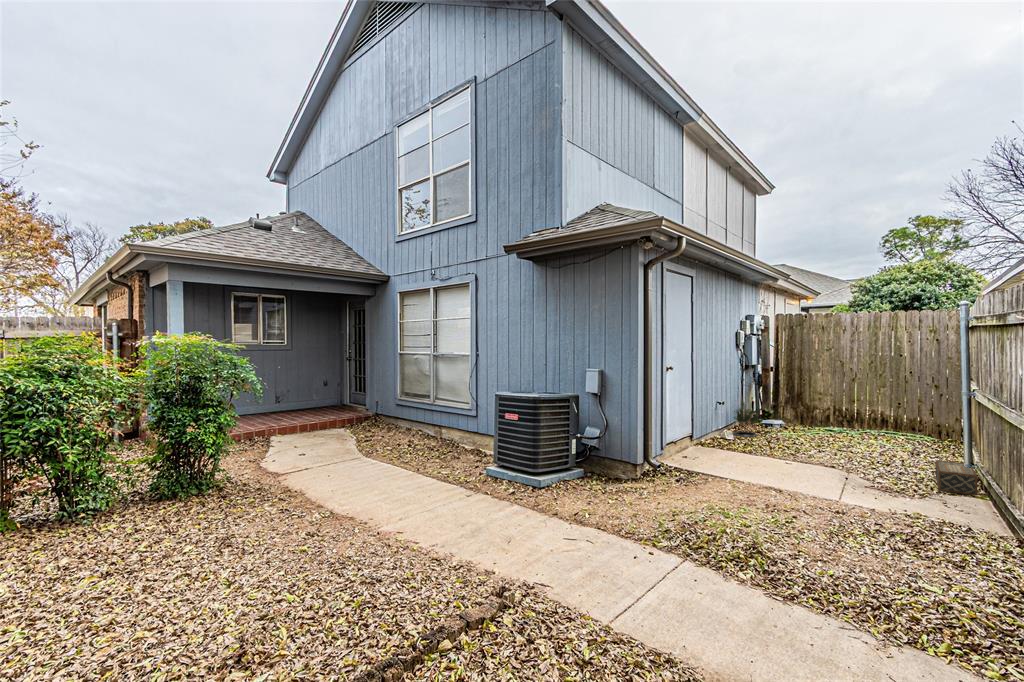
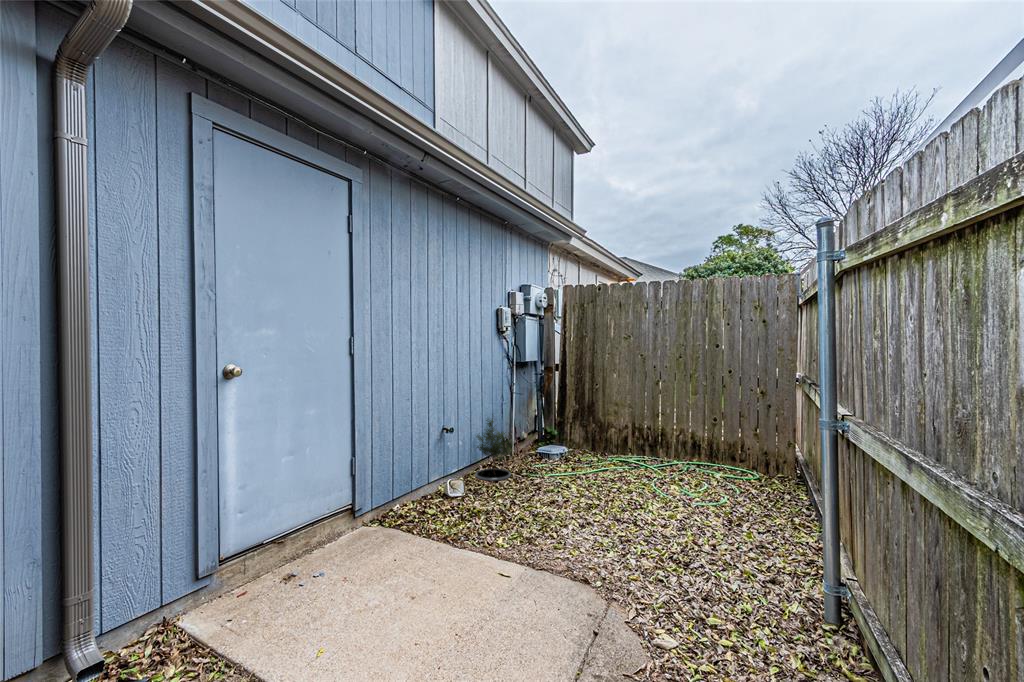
woven basket: present [935,460,978,495] -> none [769,551,861,666]

